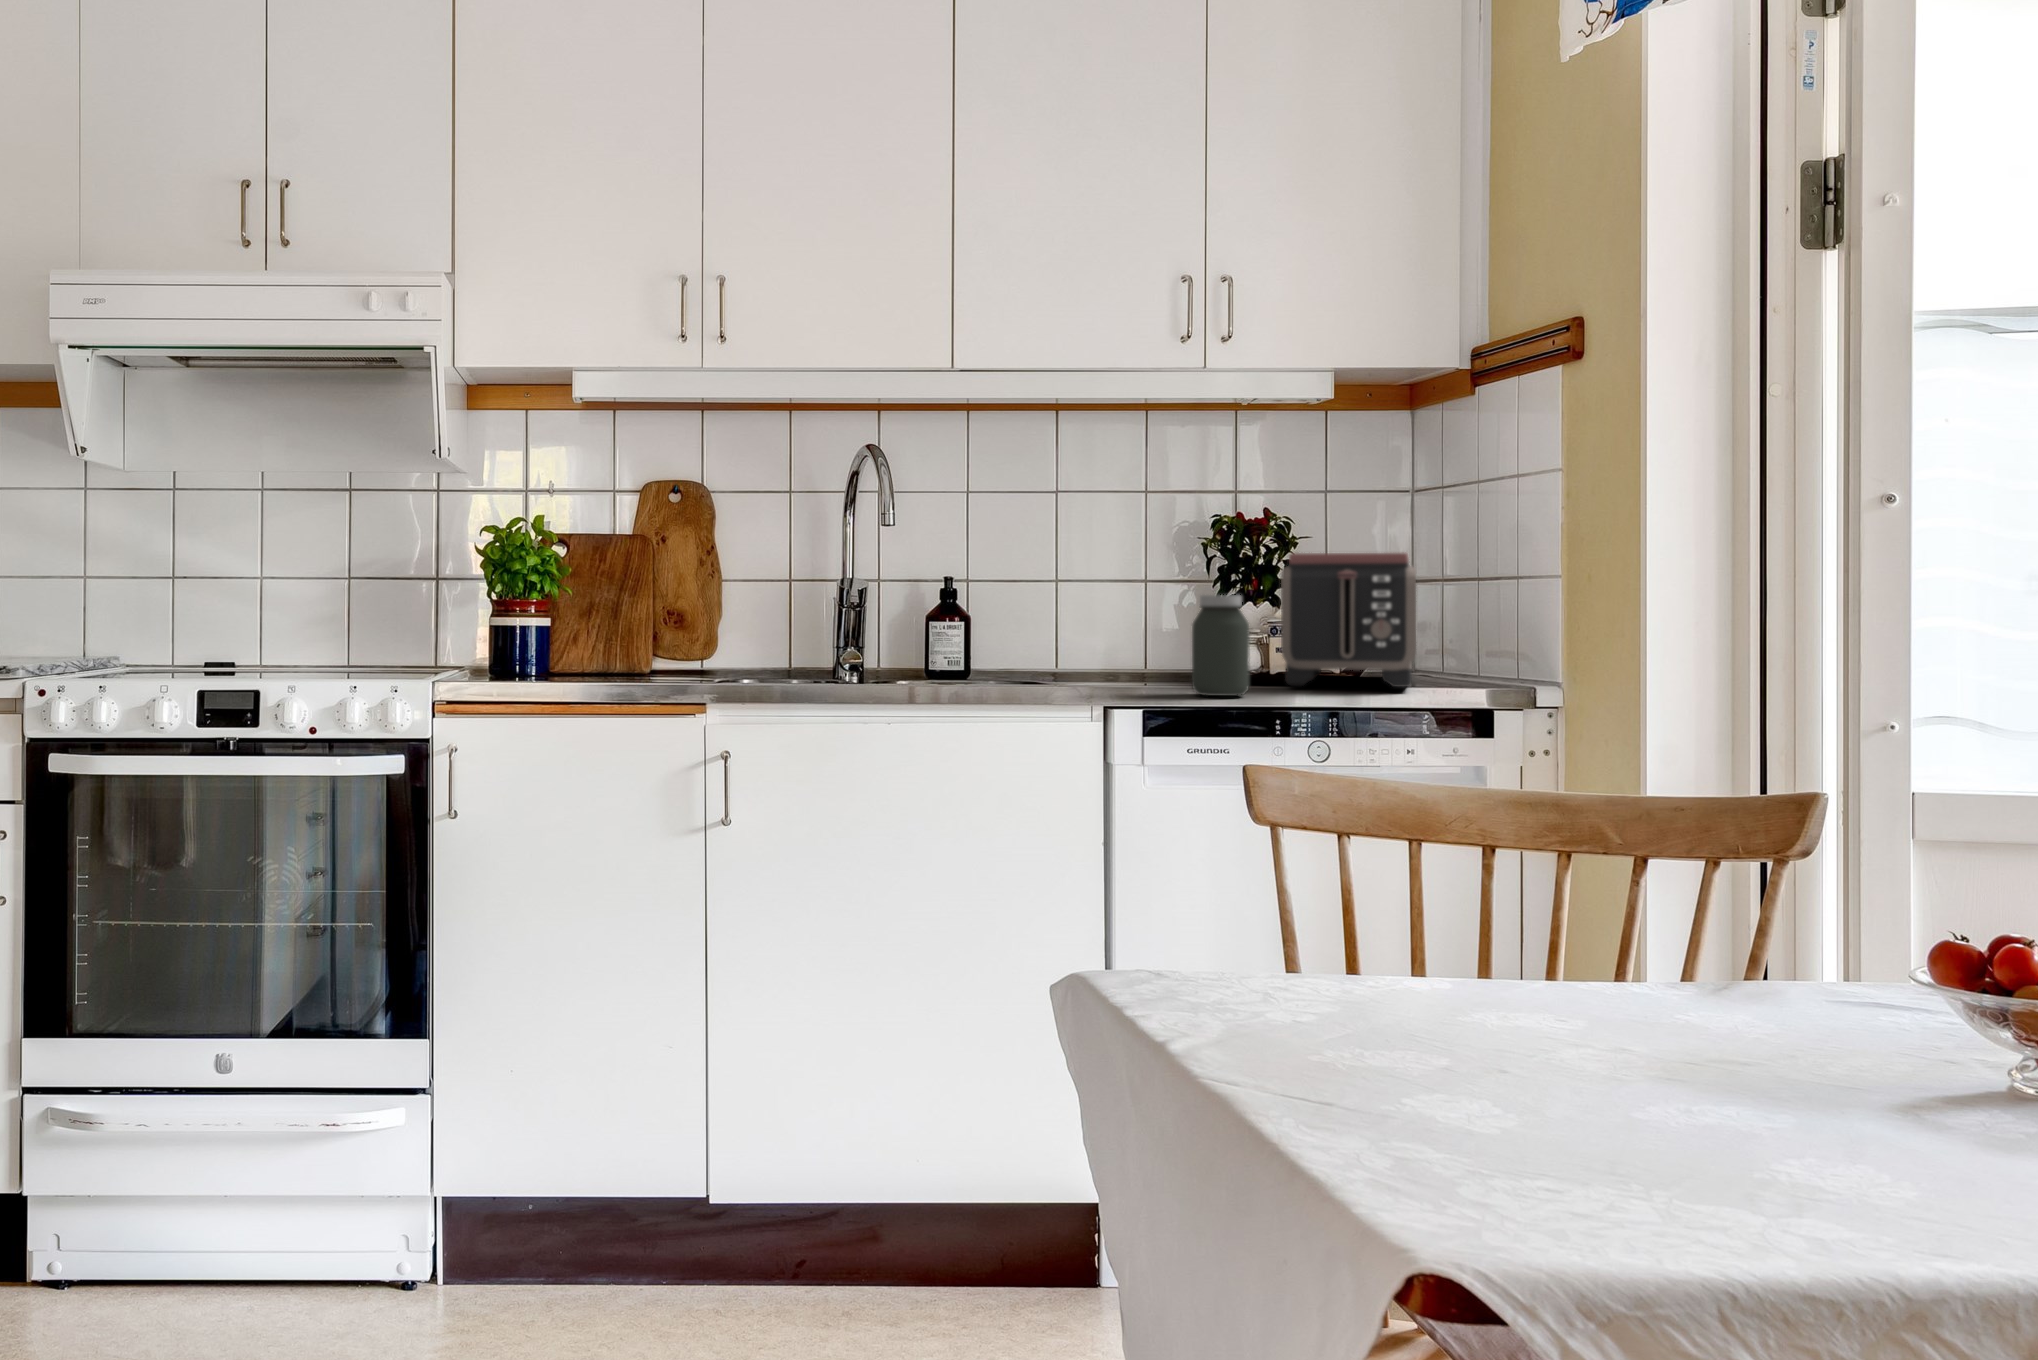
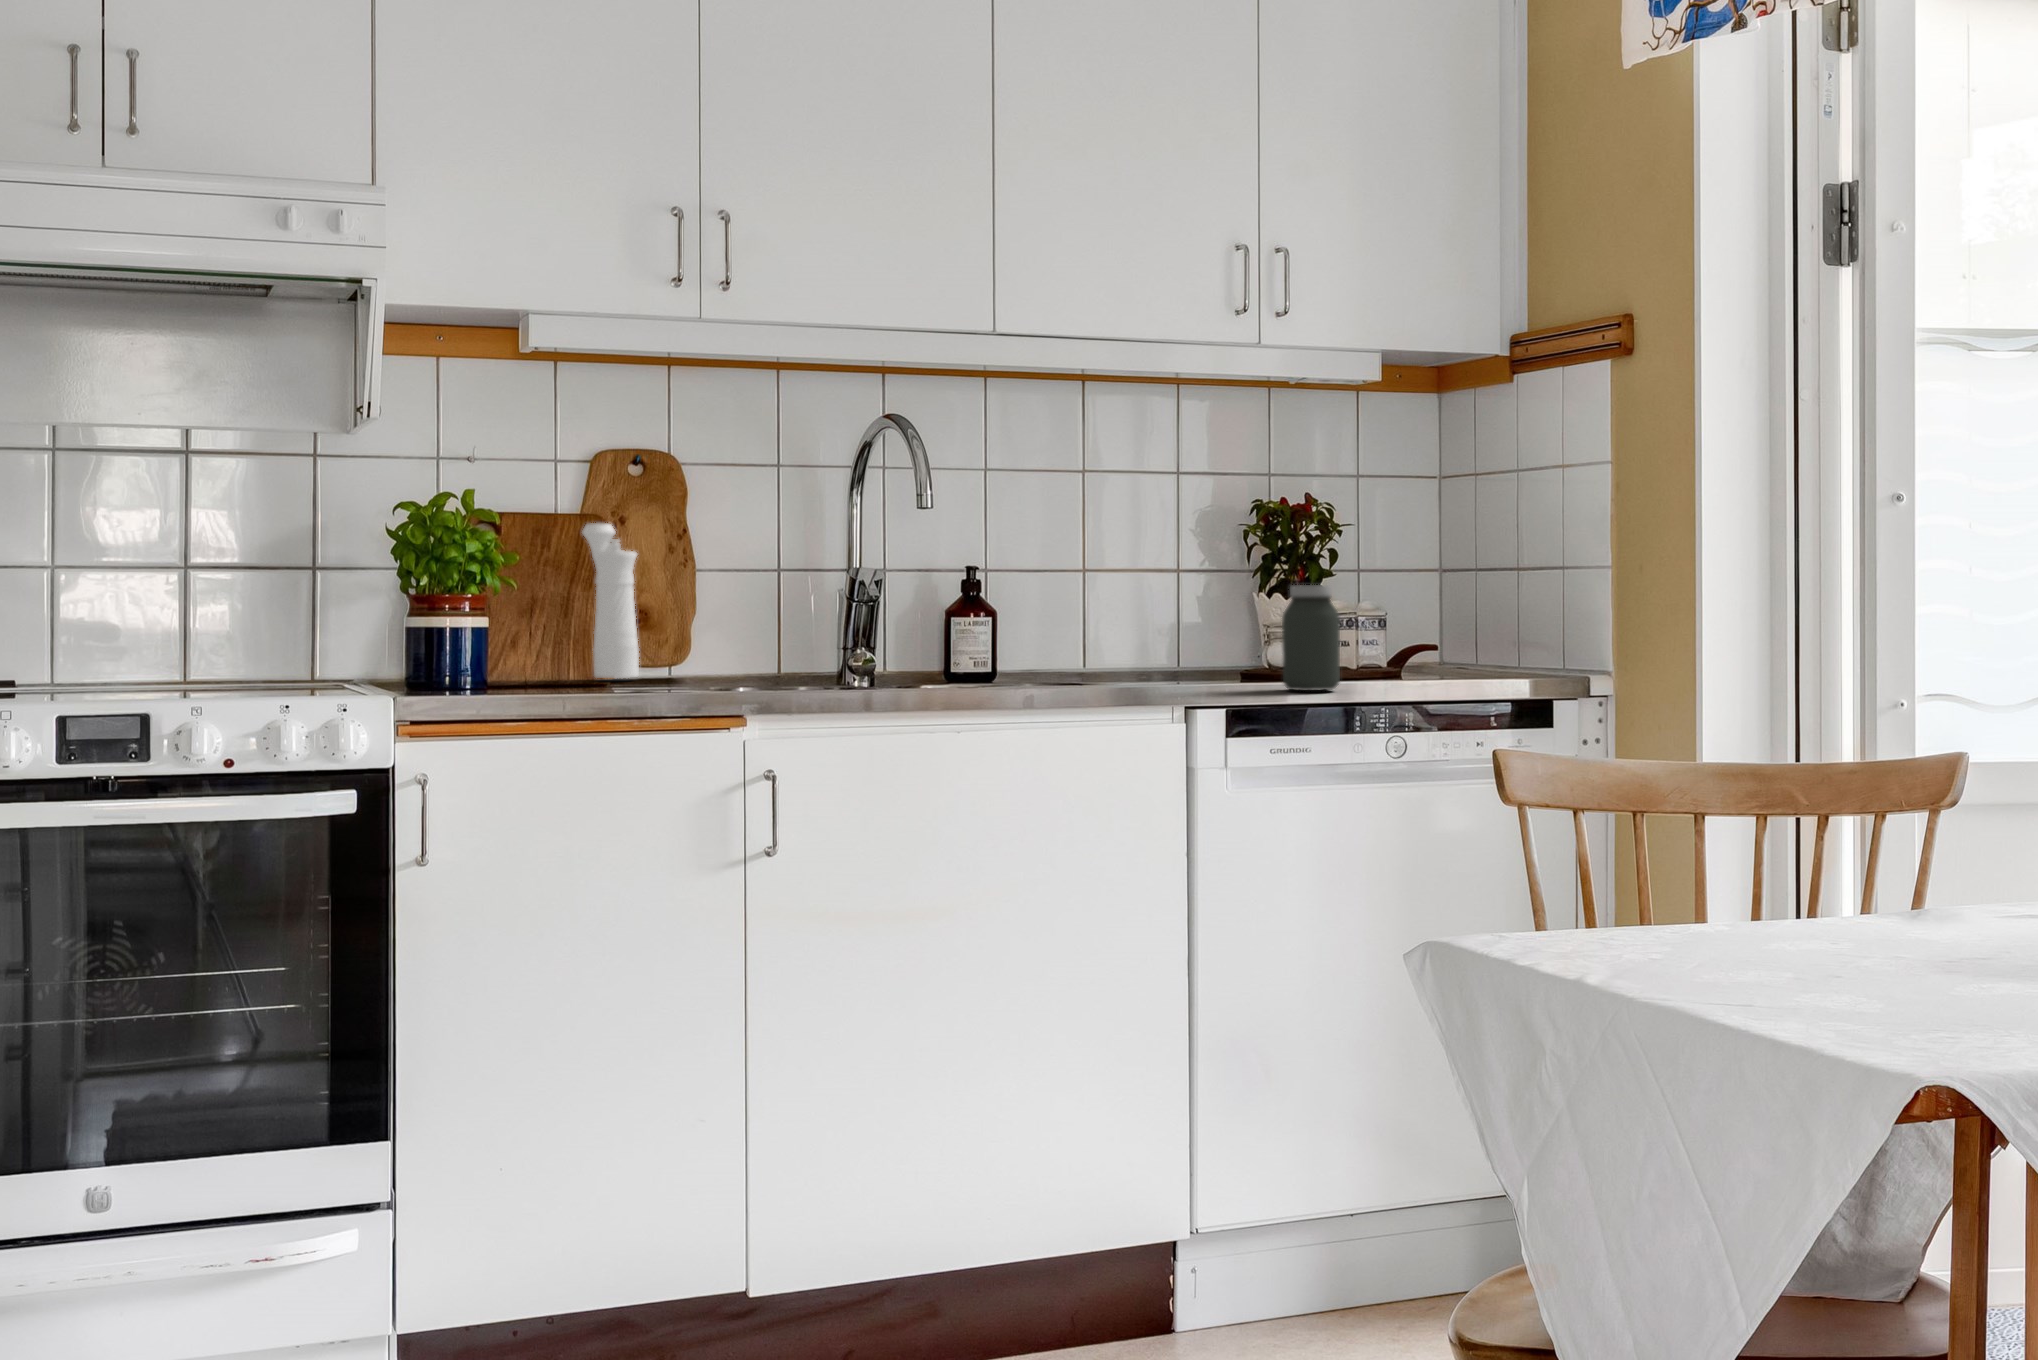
pepper mill: none [629,543,664,667] -> present [582,523,639,678]
toaster: present [1281,553,1416,687] -> none [1343,542,1486,679]

